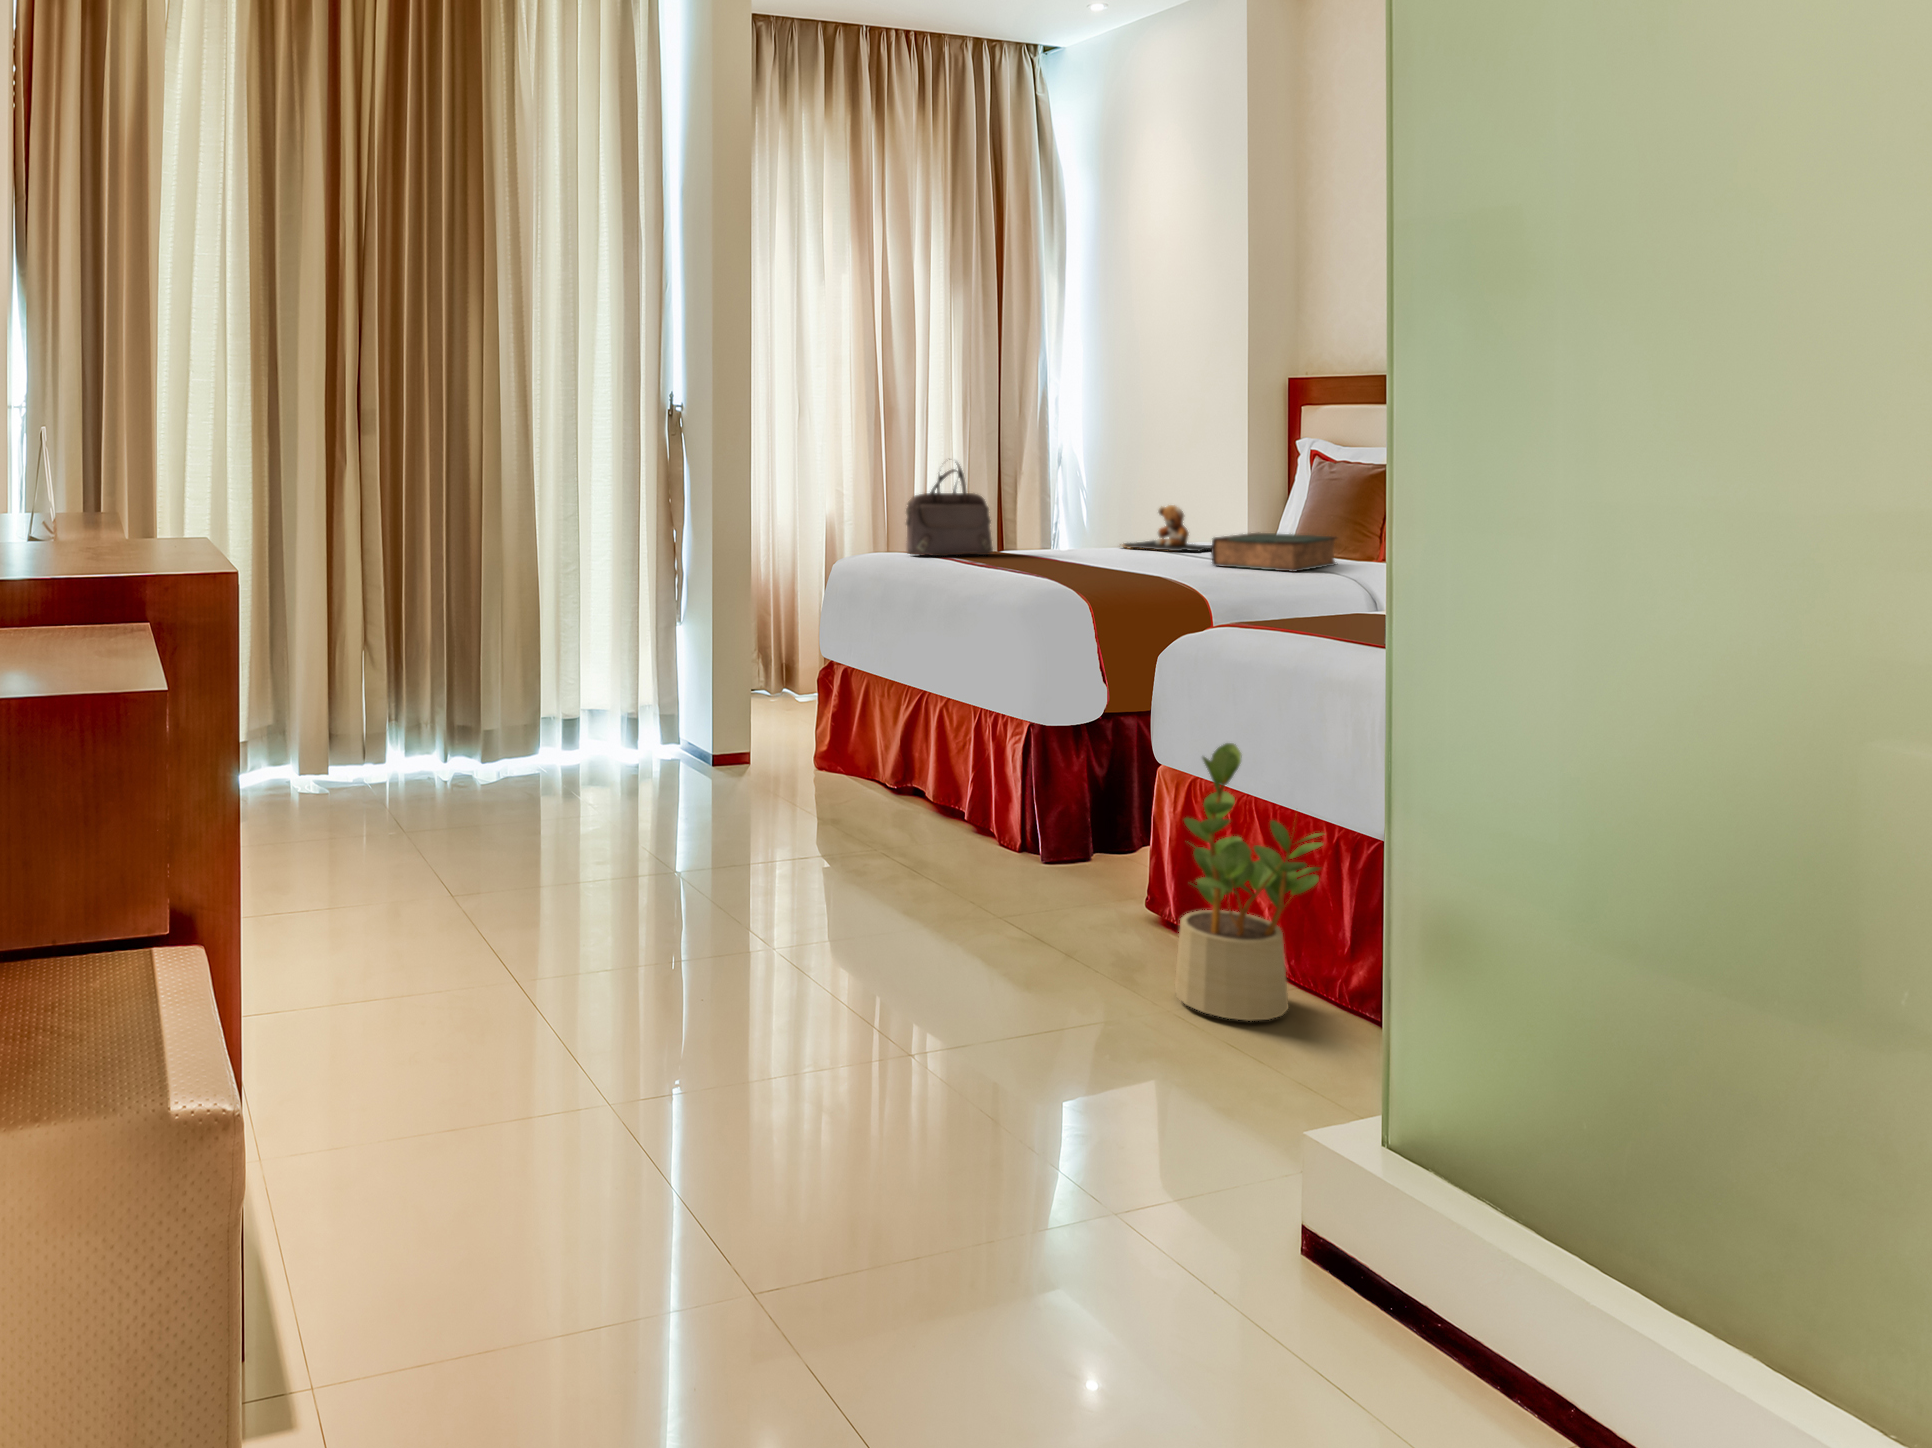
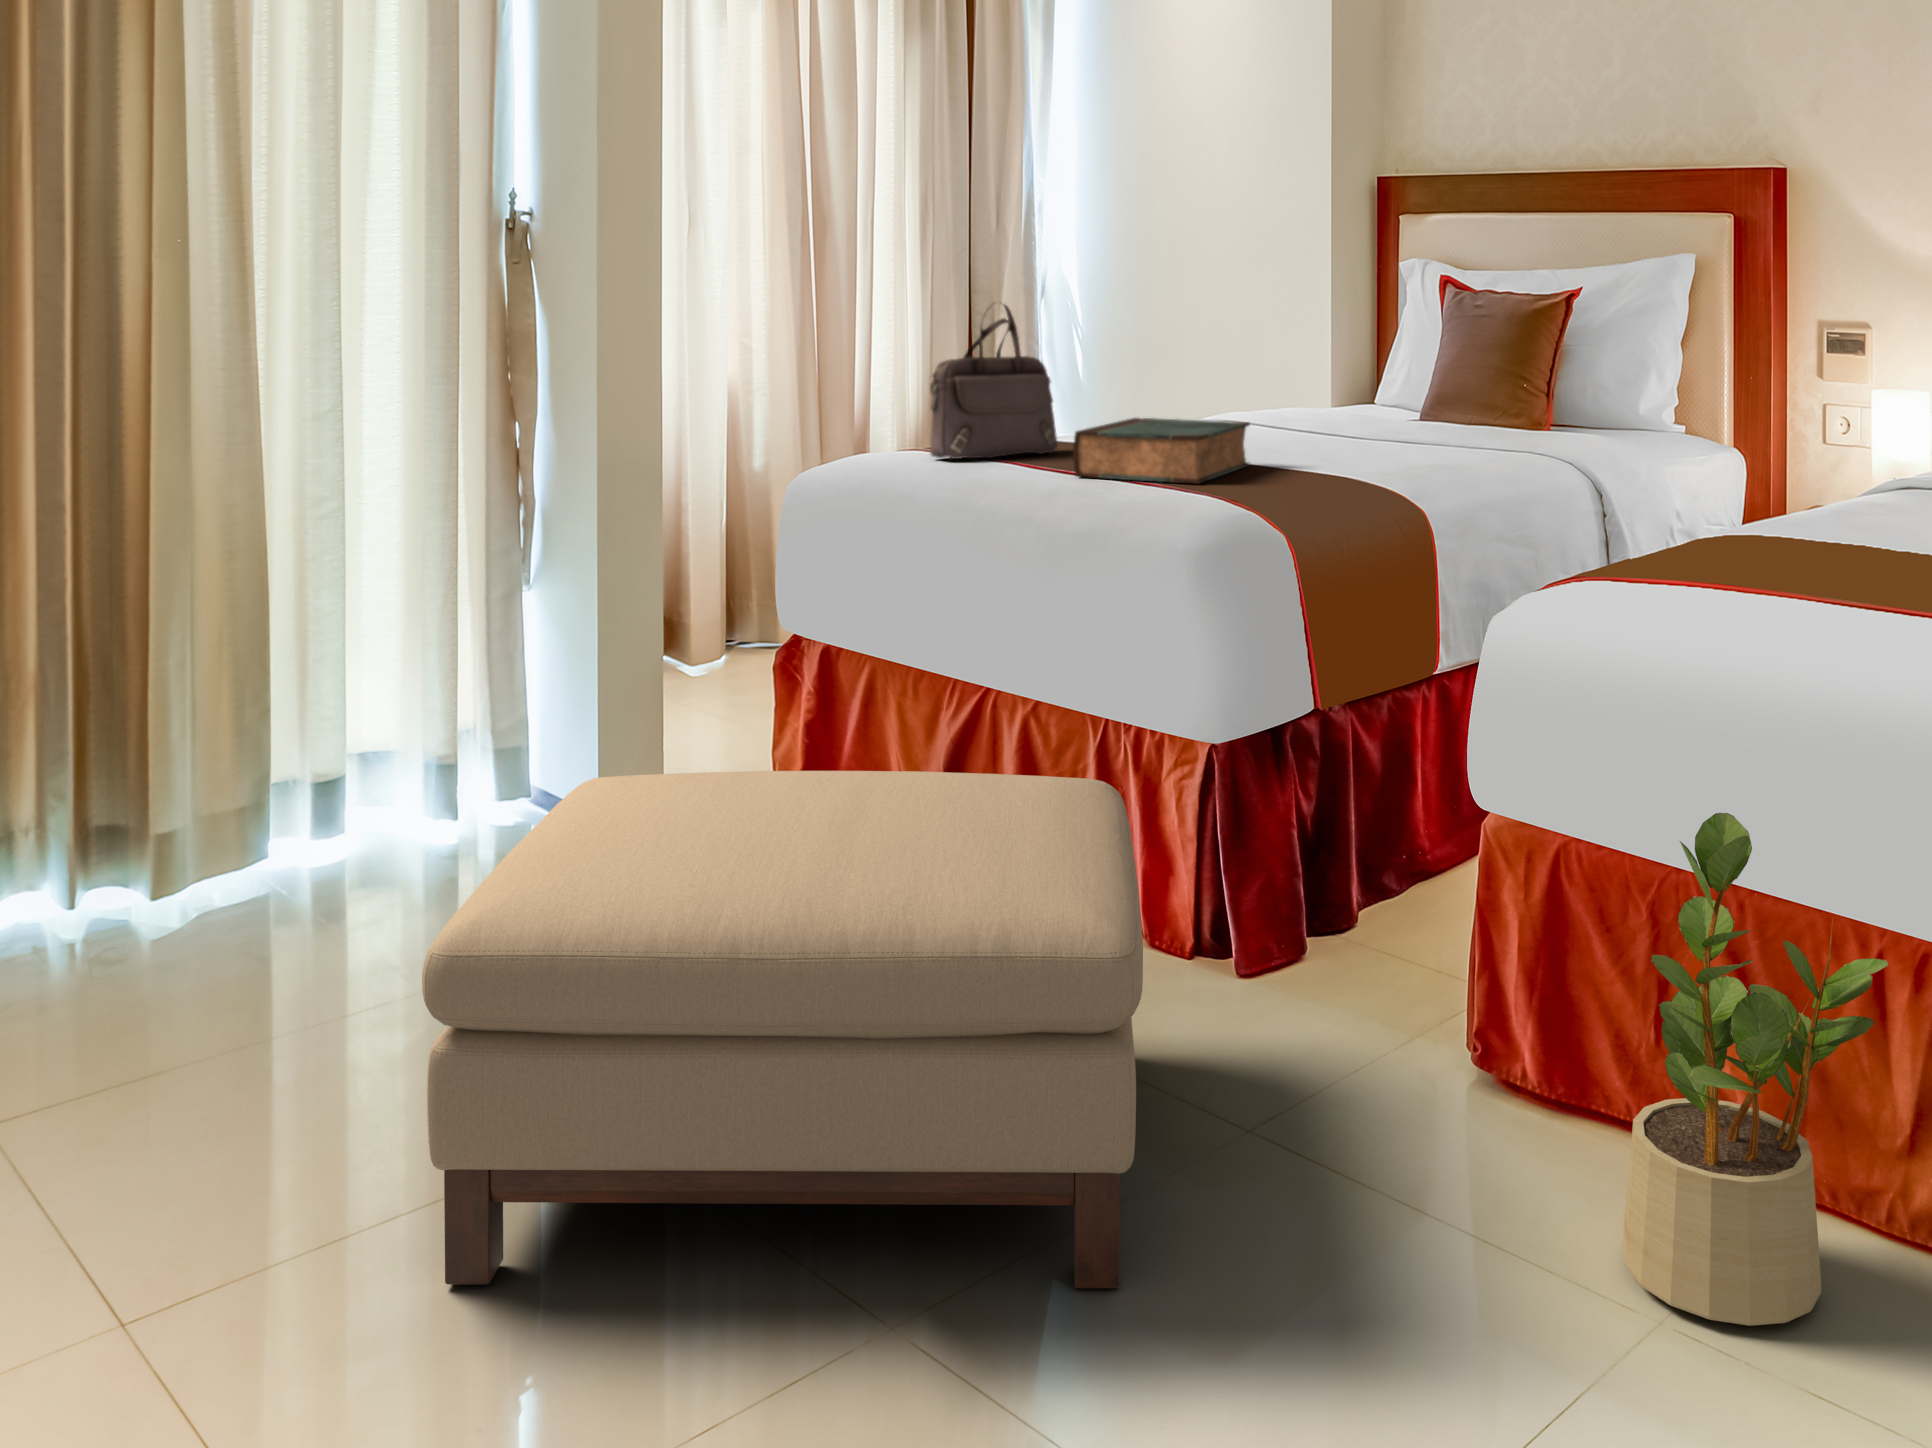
teddy bear: present [1122,505,1212,551] -> none [1207,367,1351,435]
book: present [1211,533,1336,572] -> present [1073,418,1250,484]
ottoman: none [574,703,956,958] -> present [422,771,1143,1288]

